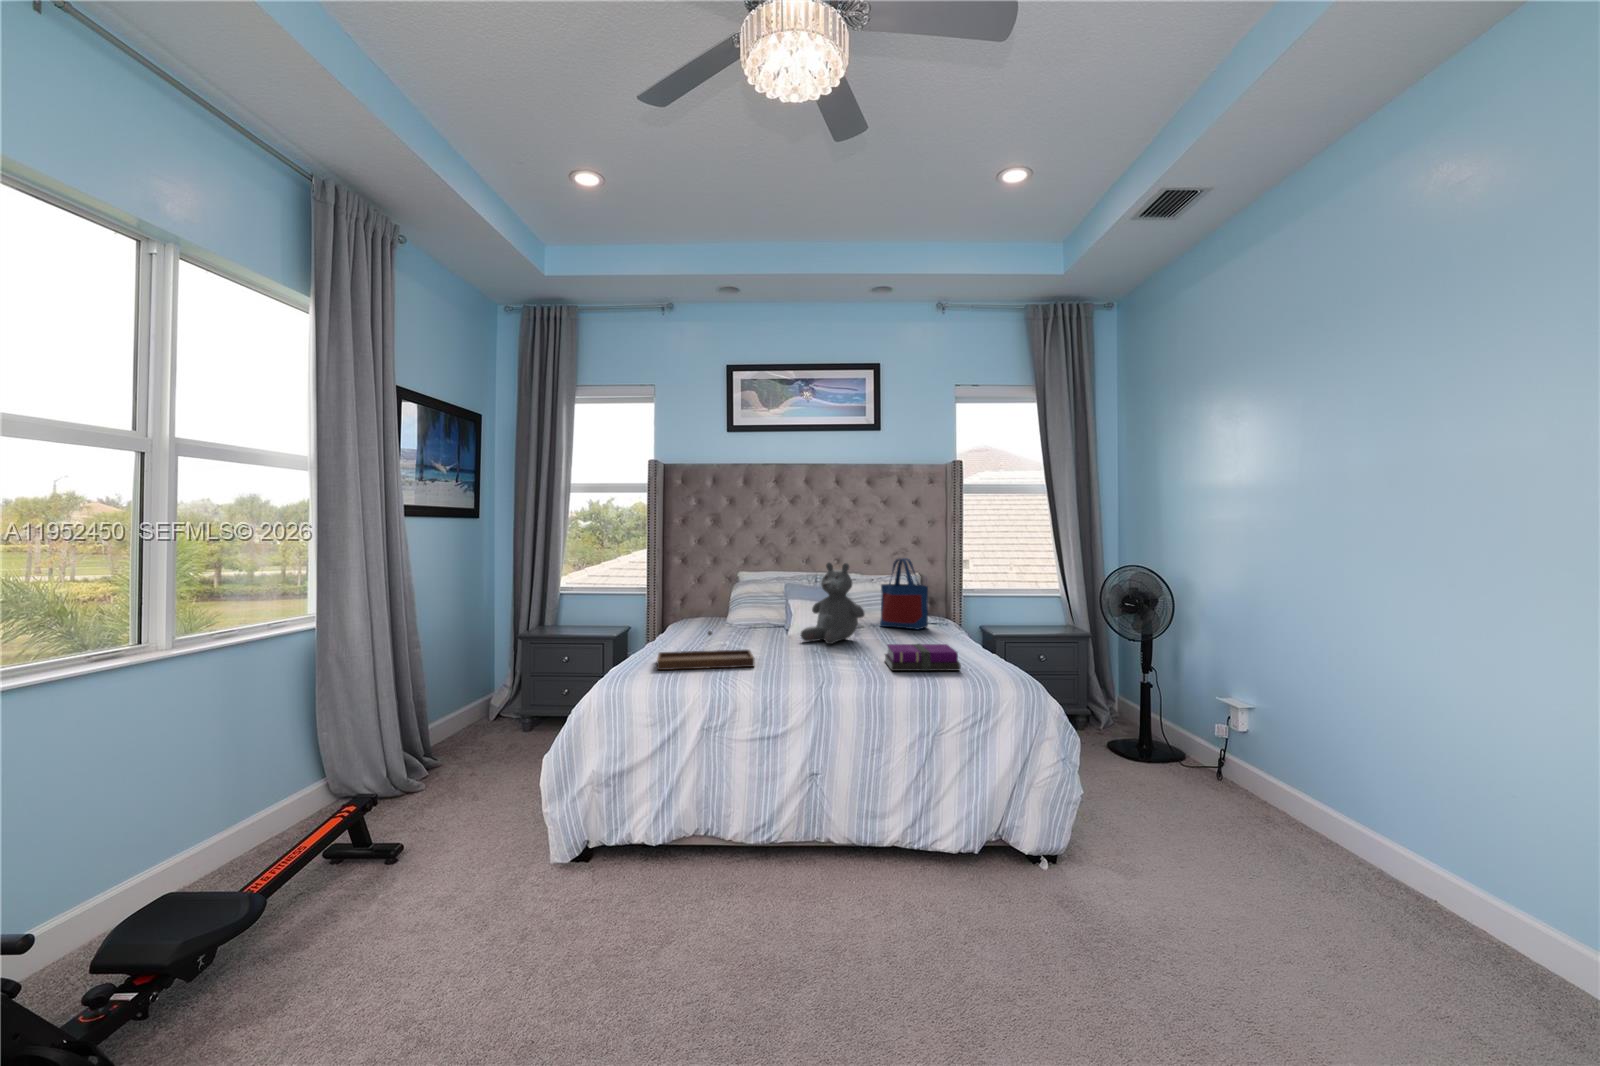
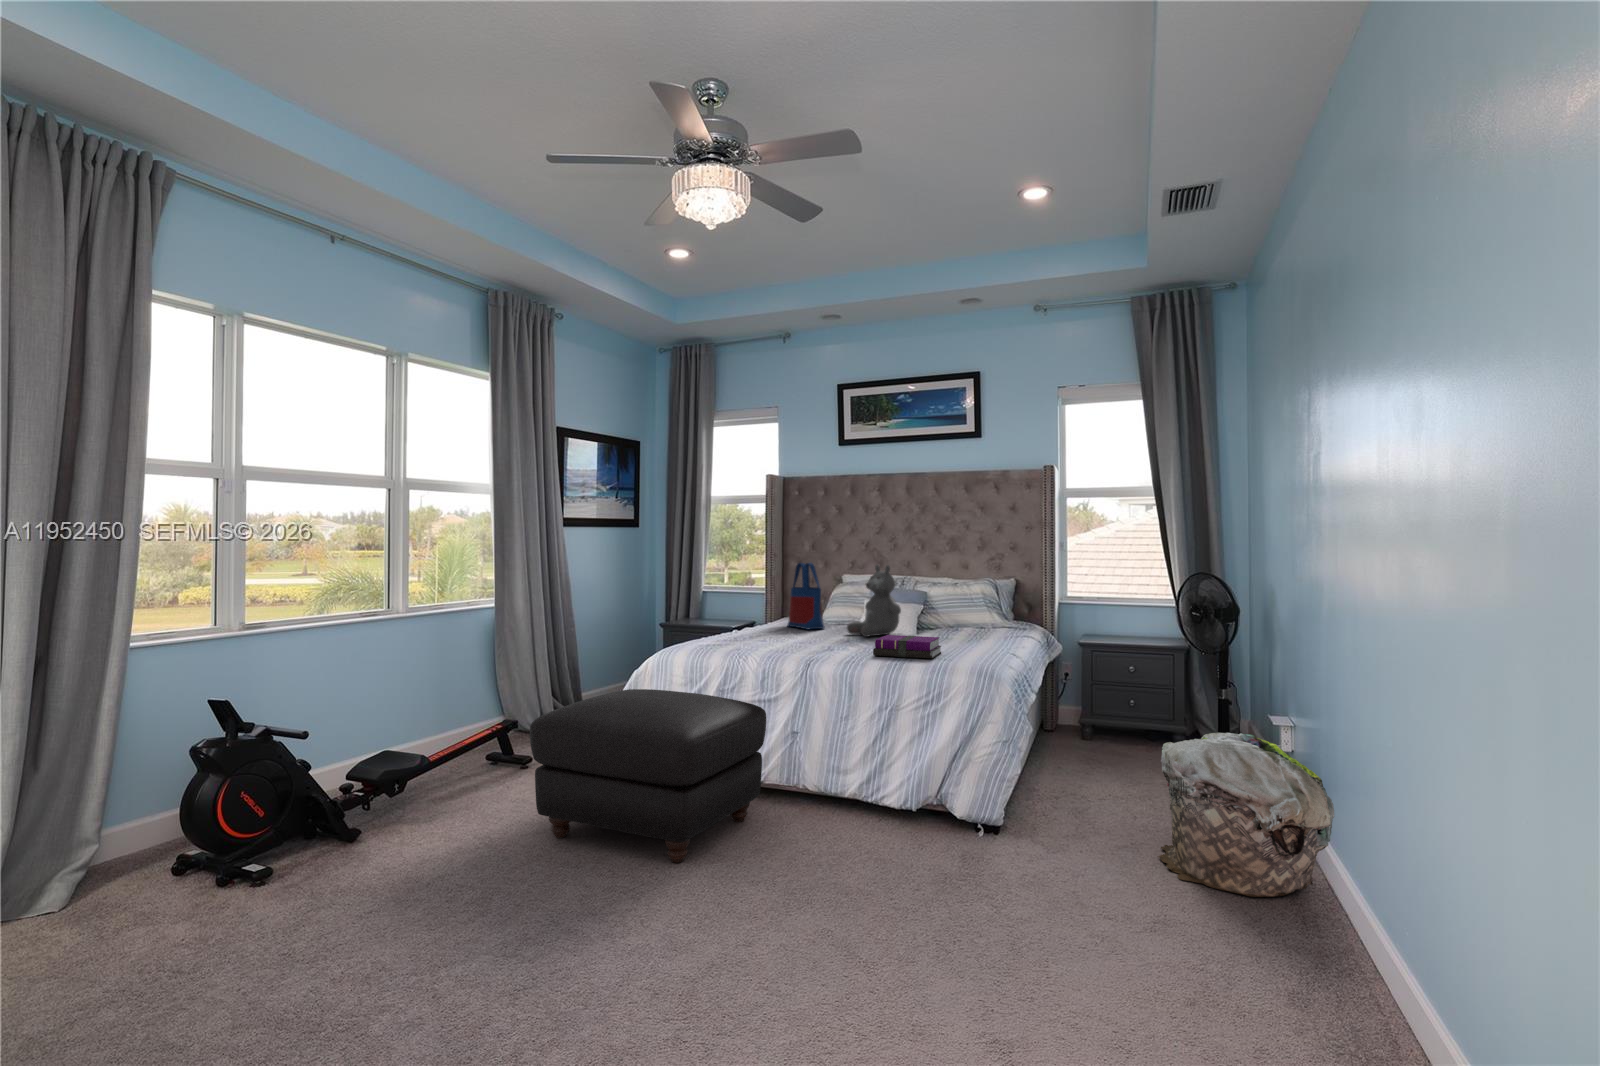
tote bag: present [880,558,928,629] -> present [788,563,824,630]
tray: present [657,631,754,670] -> none [698,617,782,647]
laundry basket: none [1189,729,1410,899] -> present [1158,733,1334,897]
ottoman: none [488,744,797,1001] -> present [530,689,766,863]

